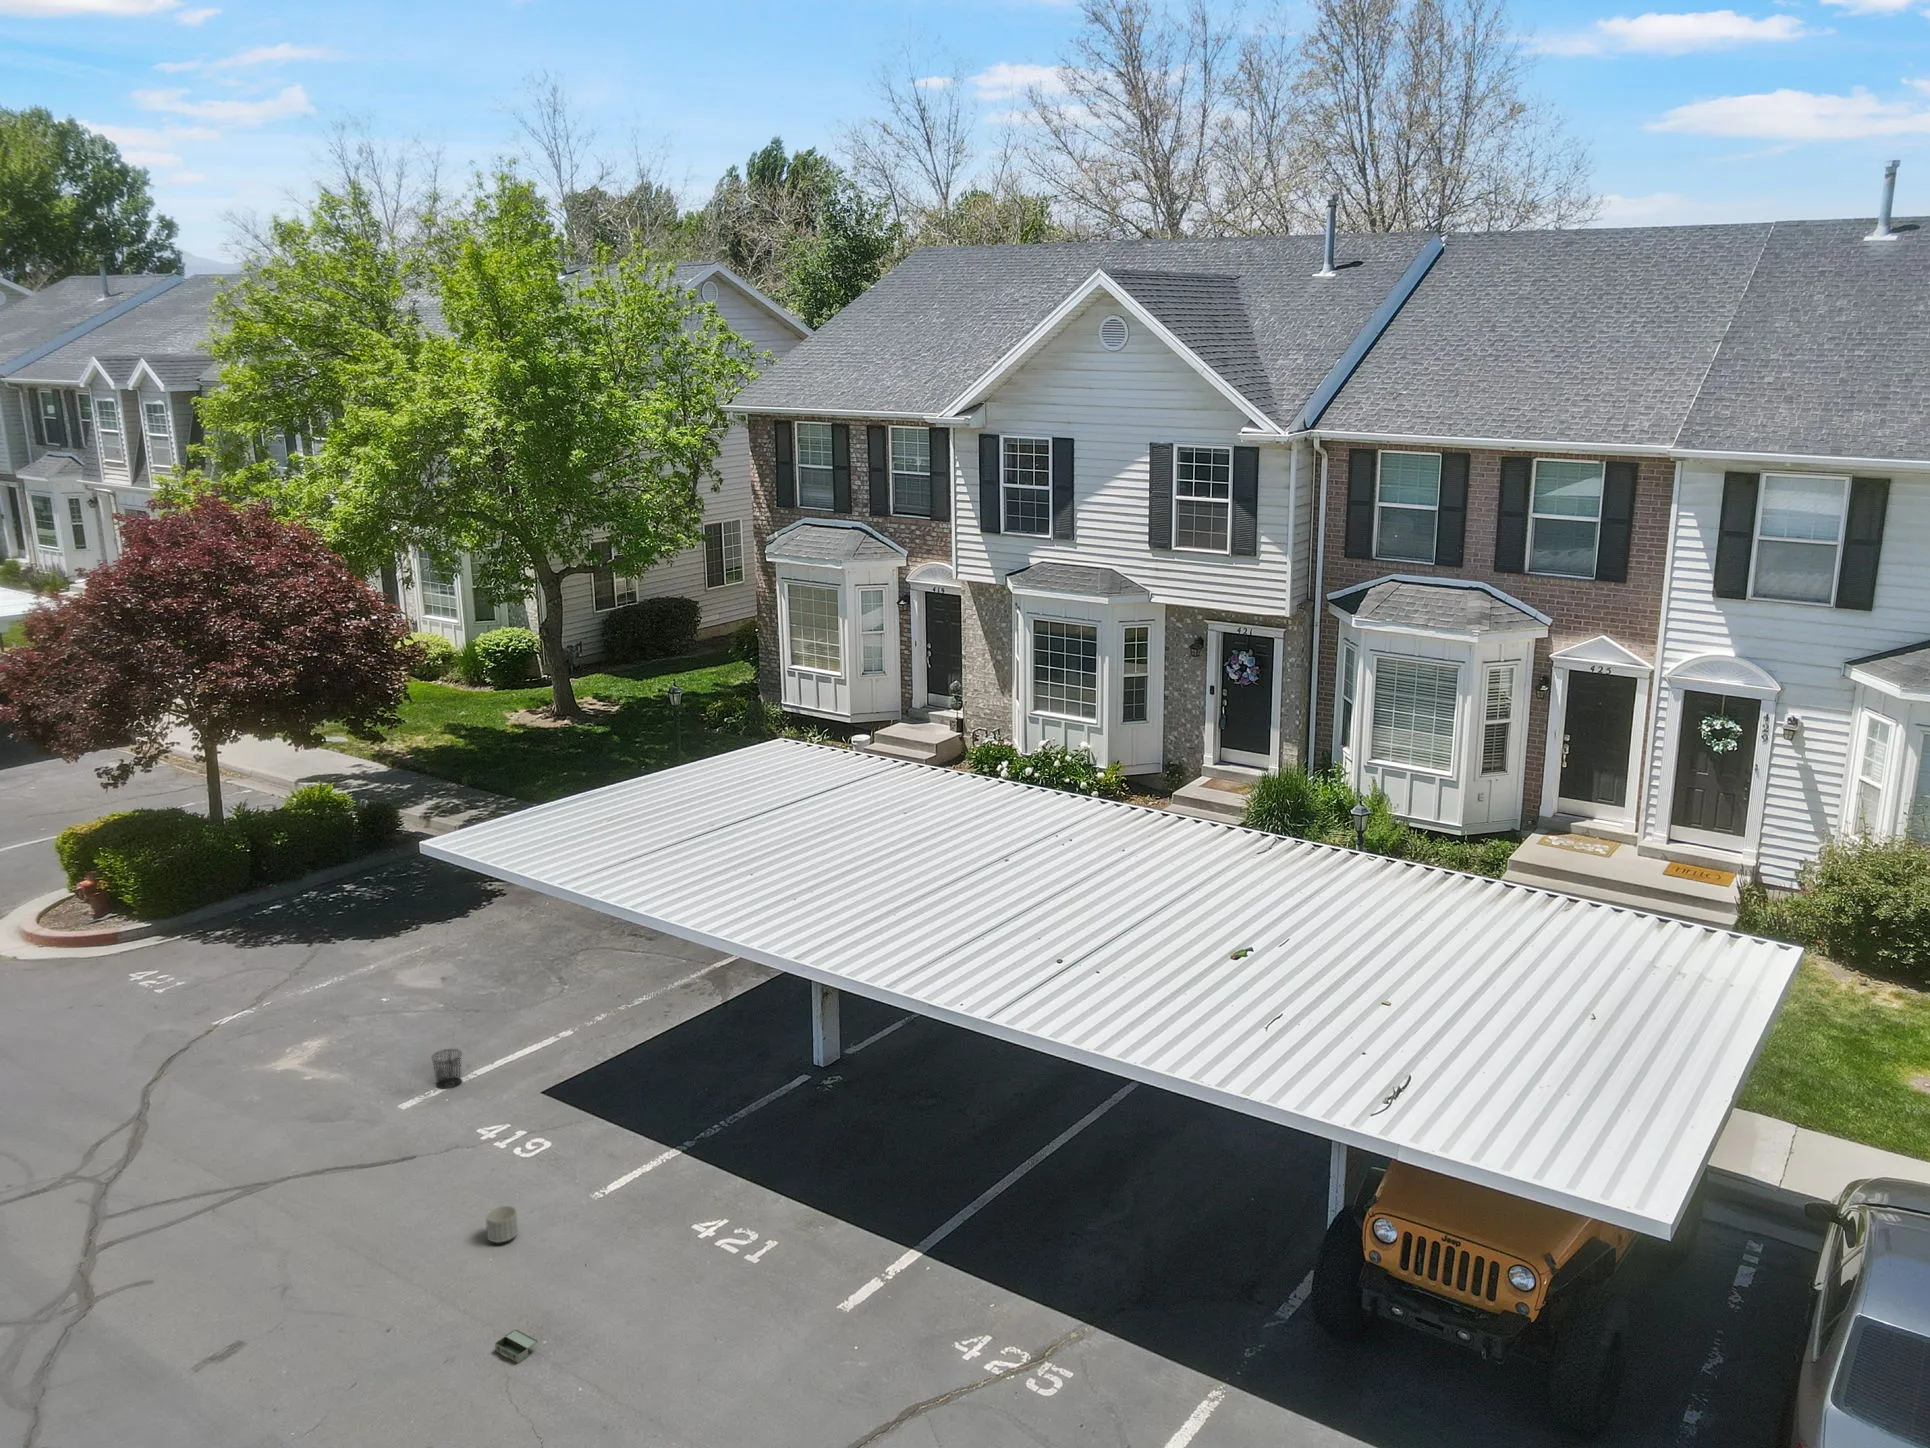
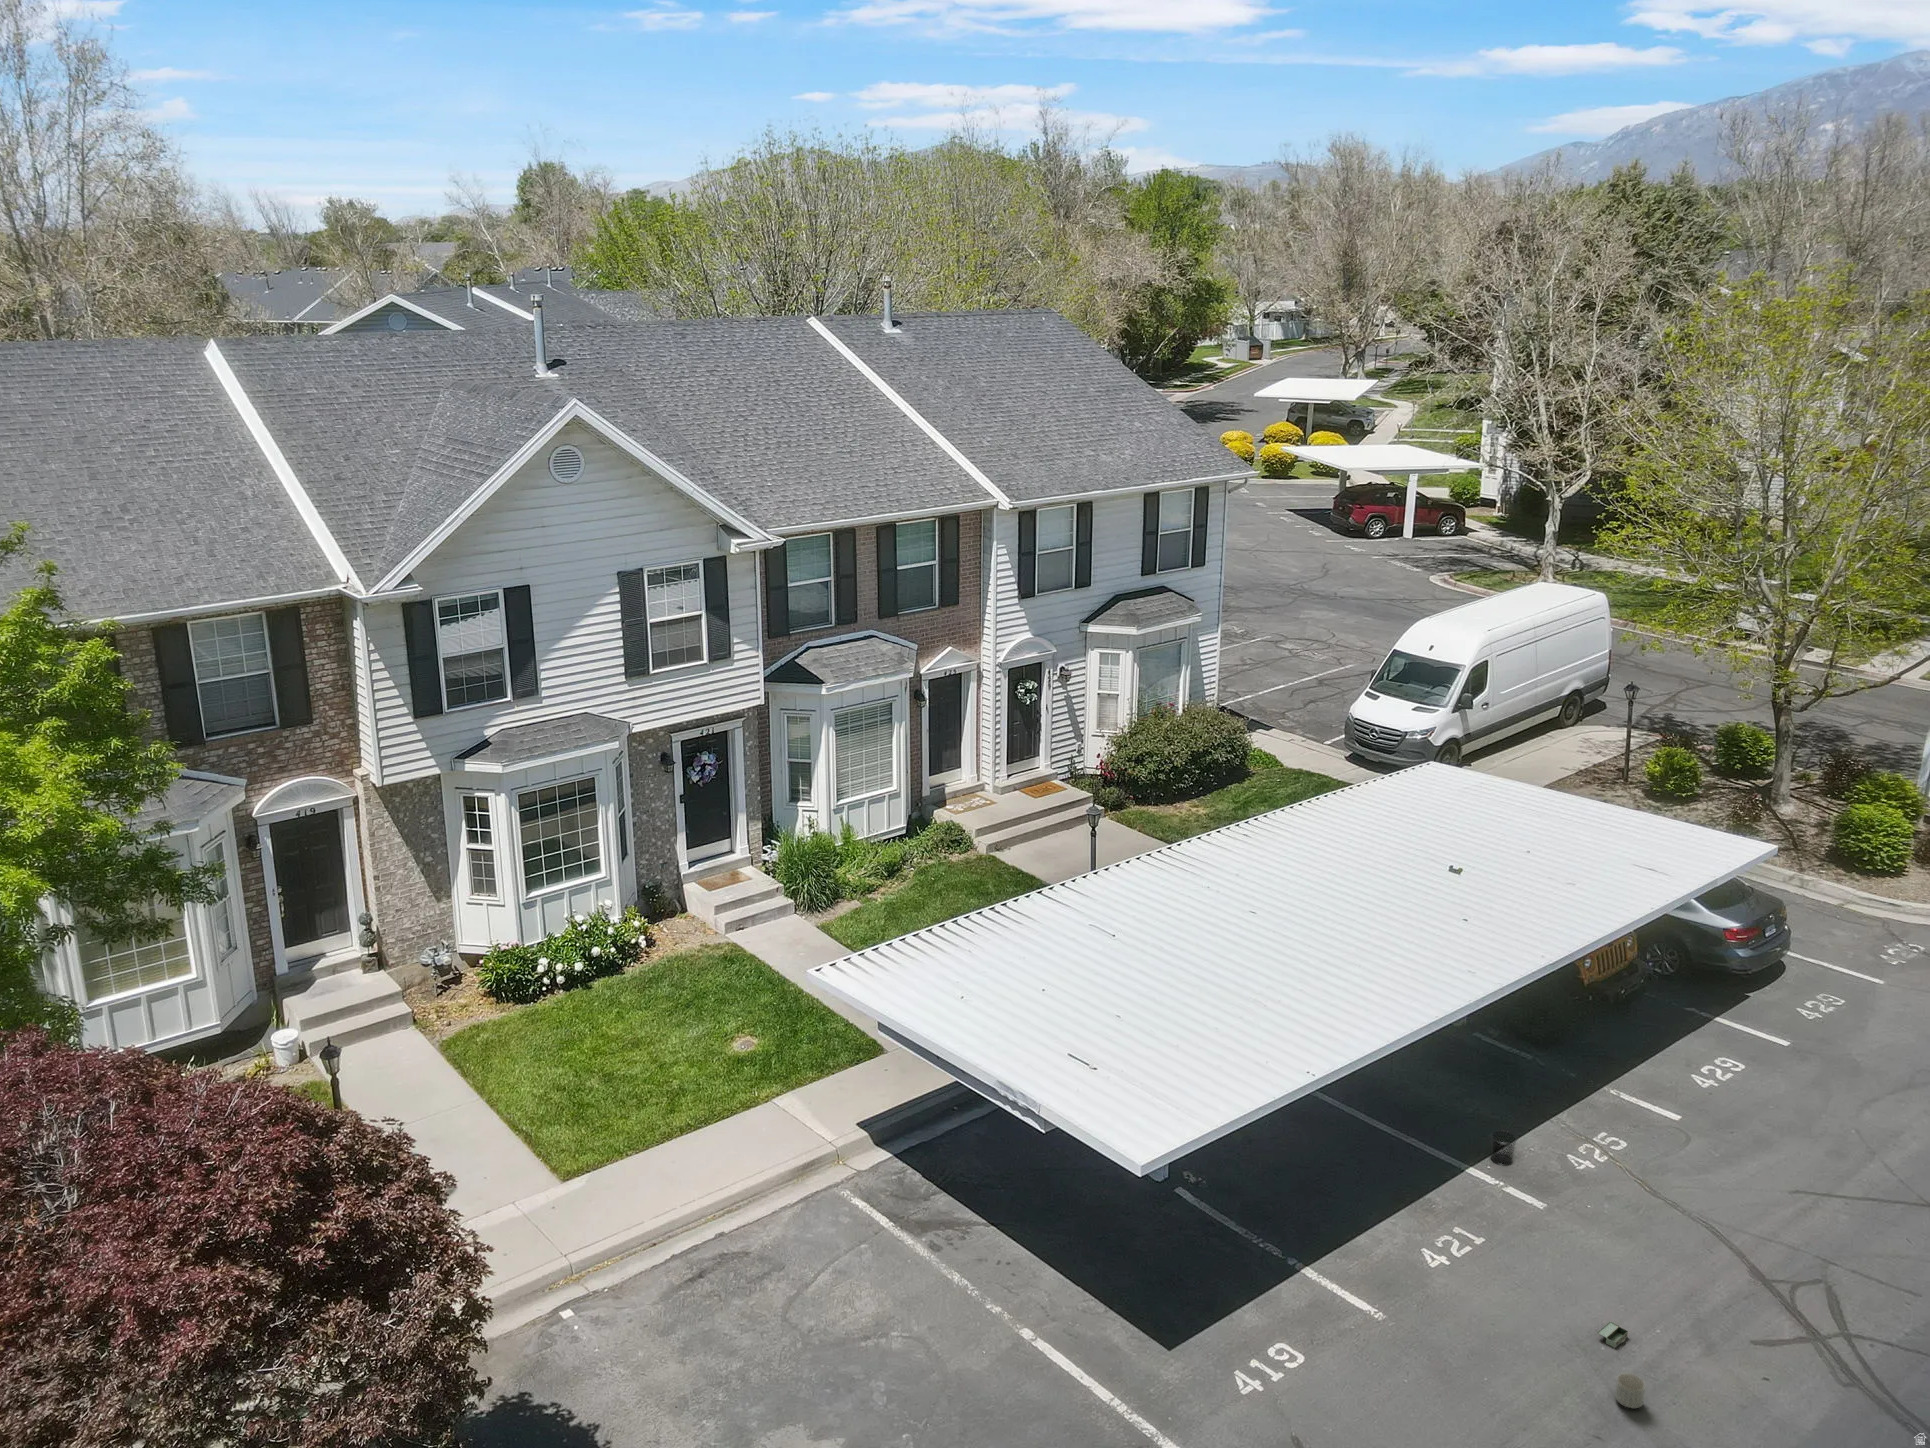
waste bin: present [432,1049,461,1088] -> present [1491,1131,1516,1165]
planter: present [486,1206,518,1243] -> present [1615,1373,1645,1408]

